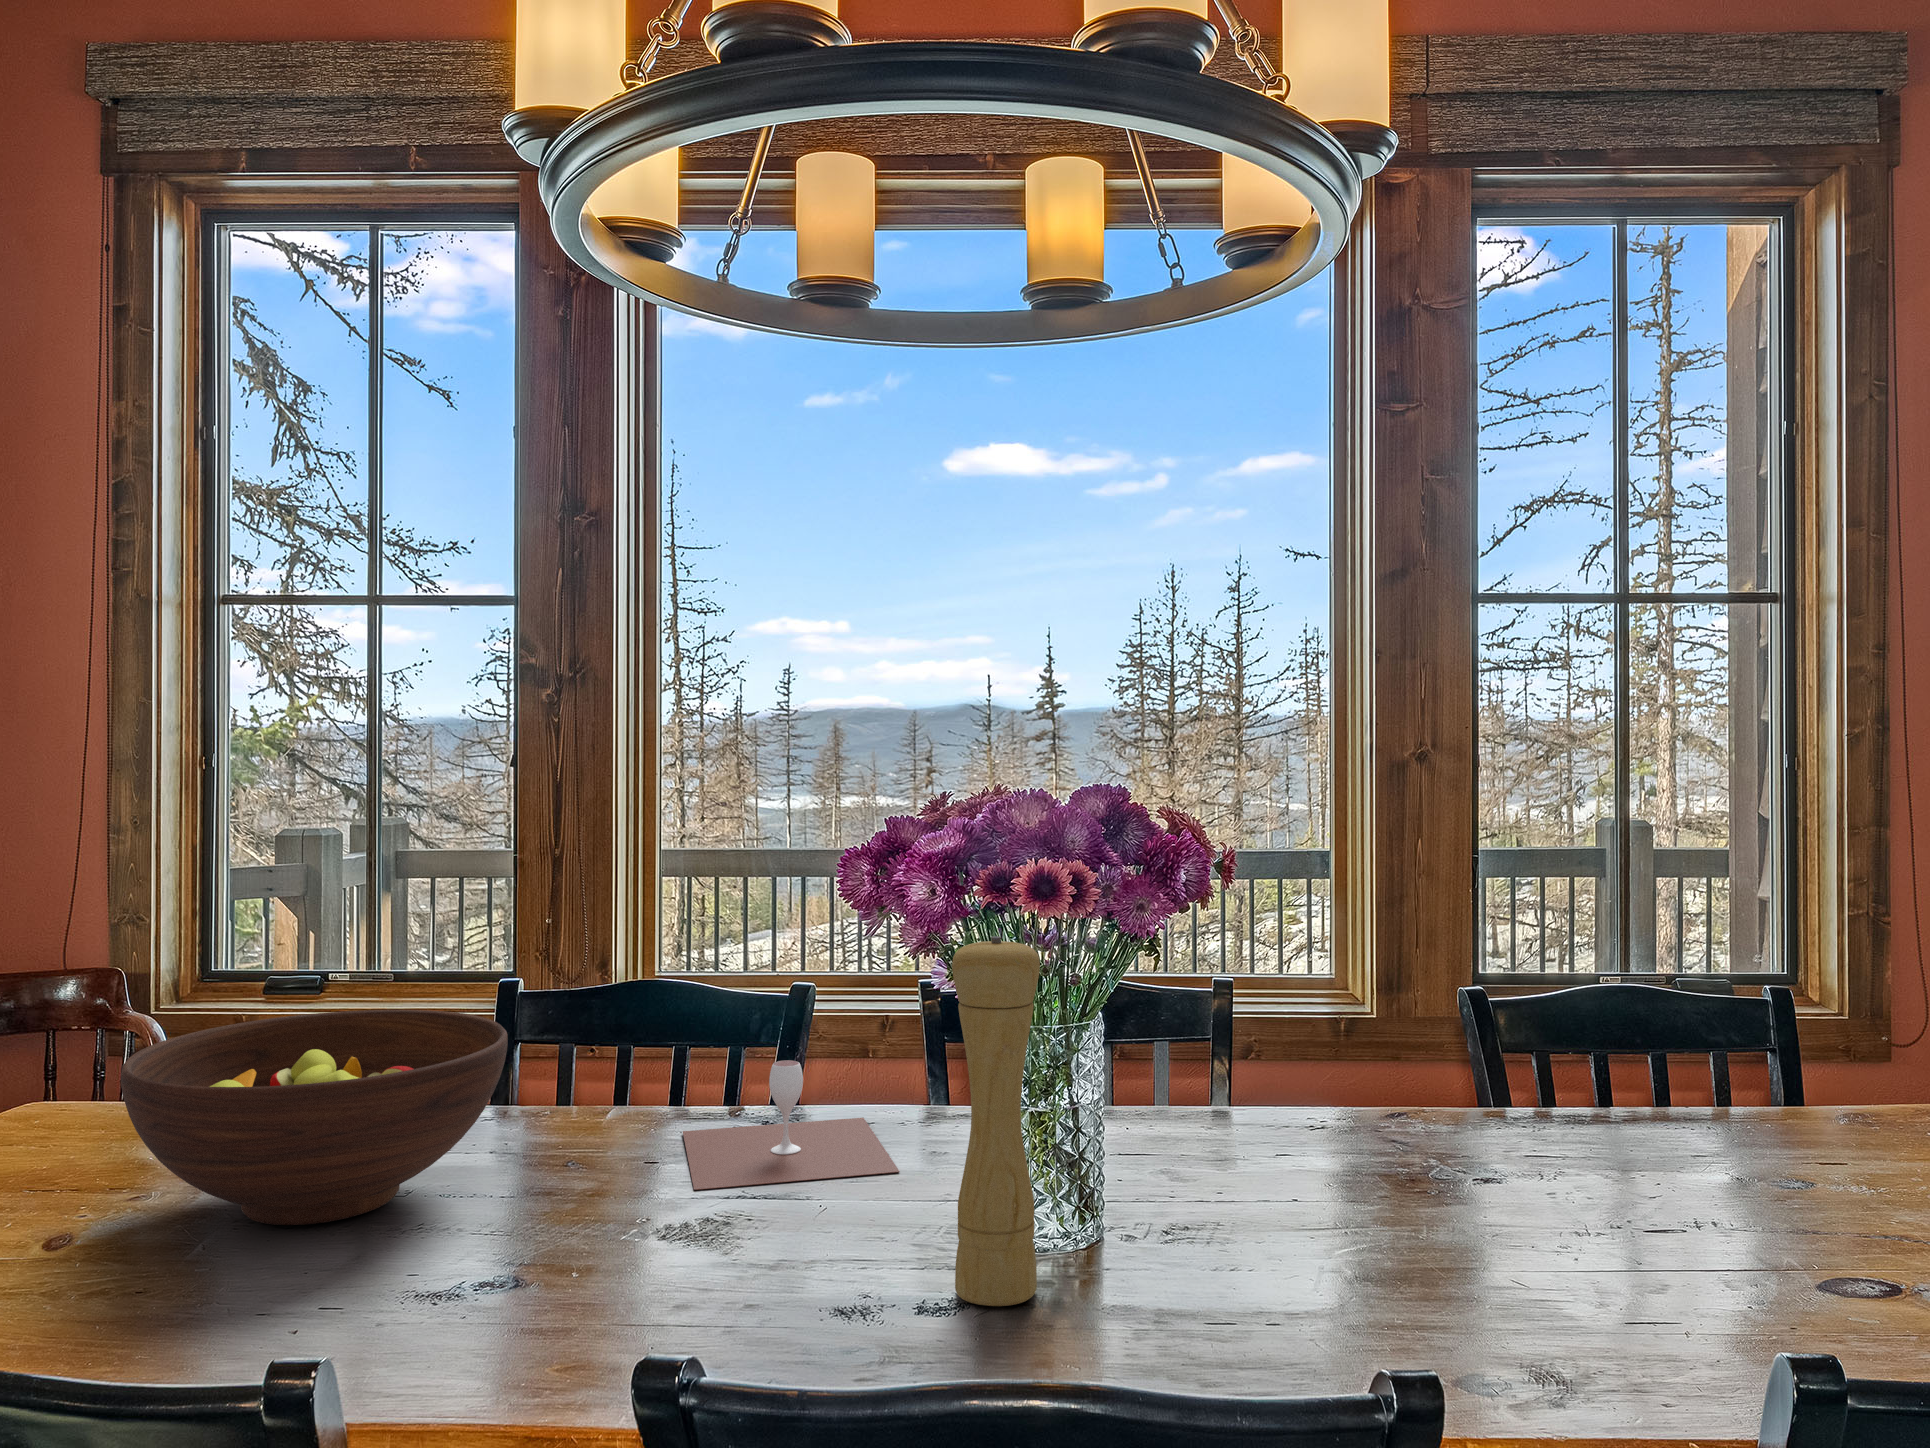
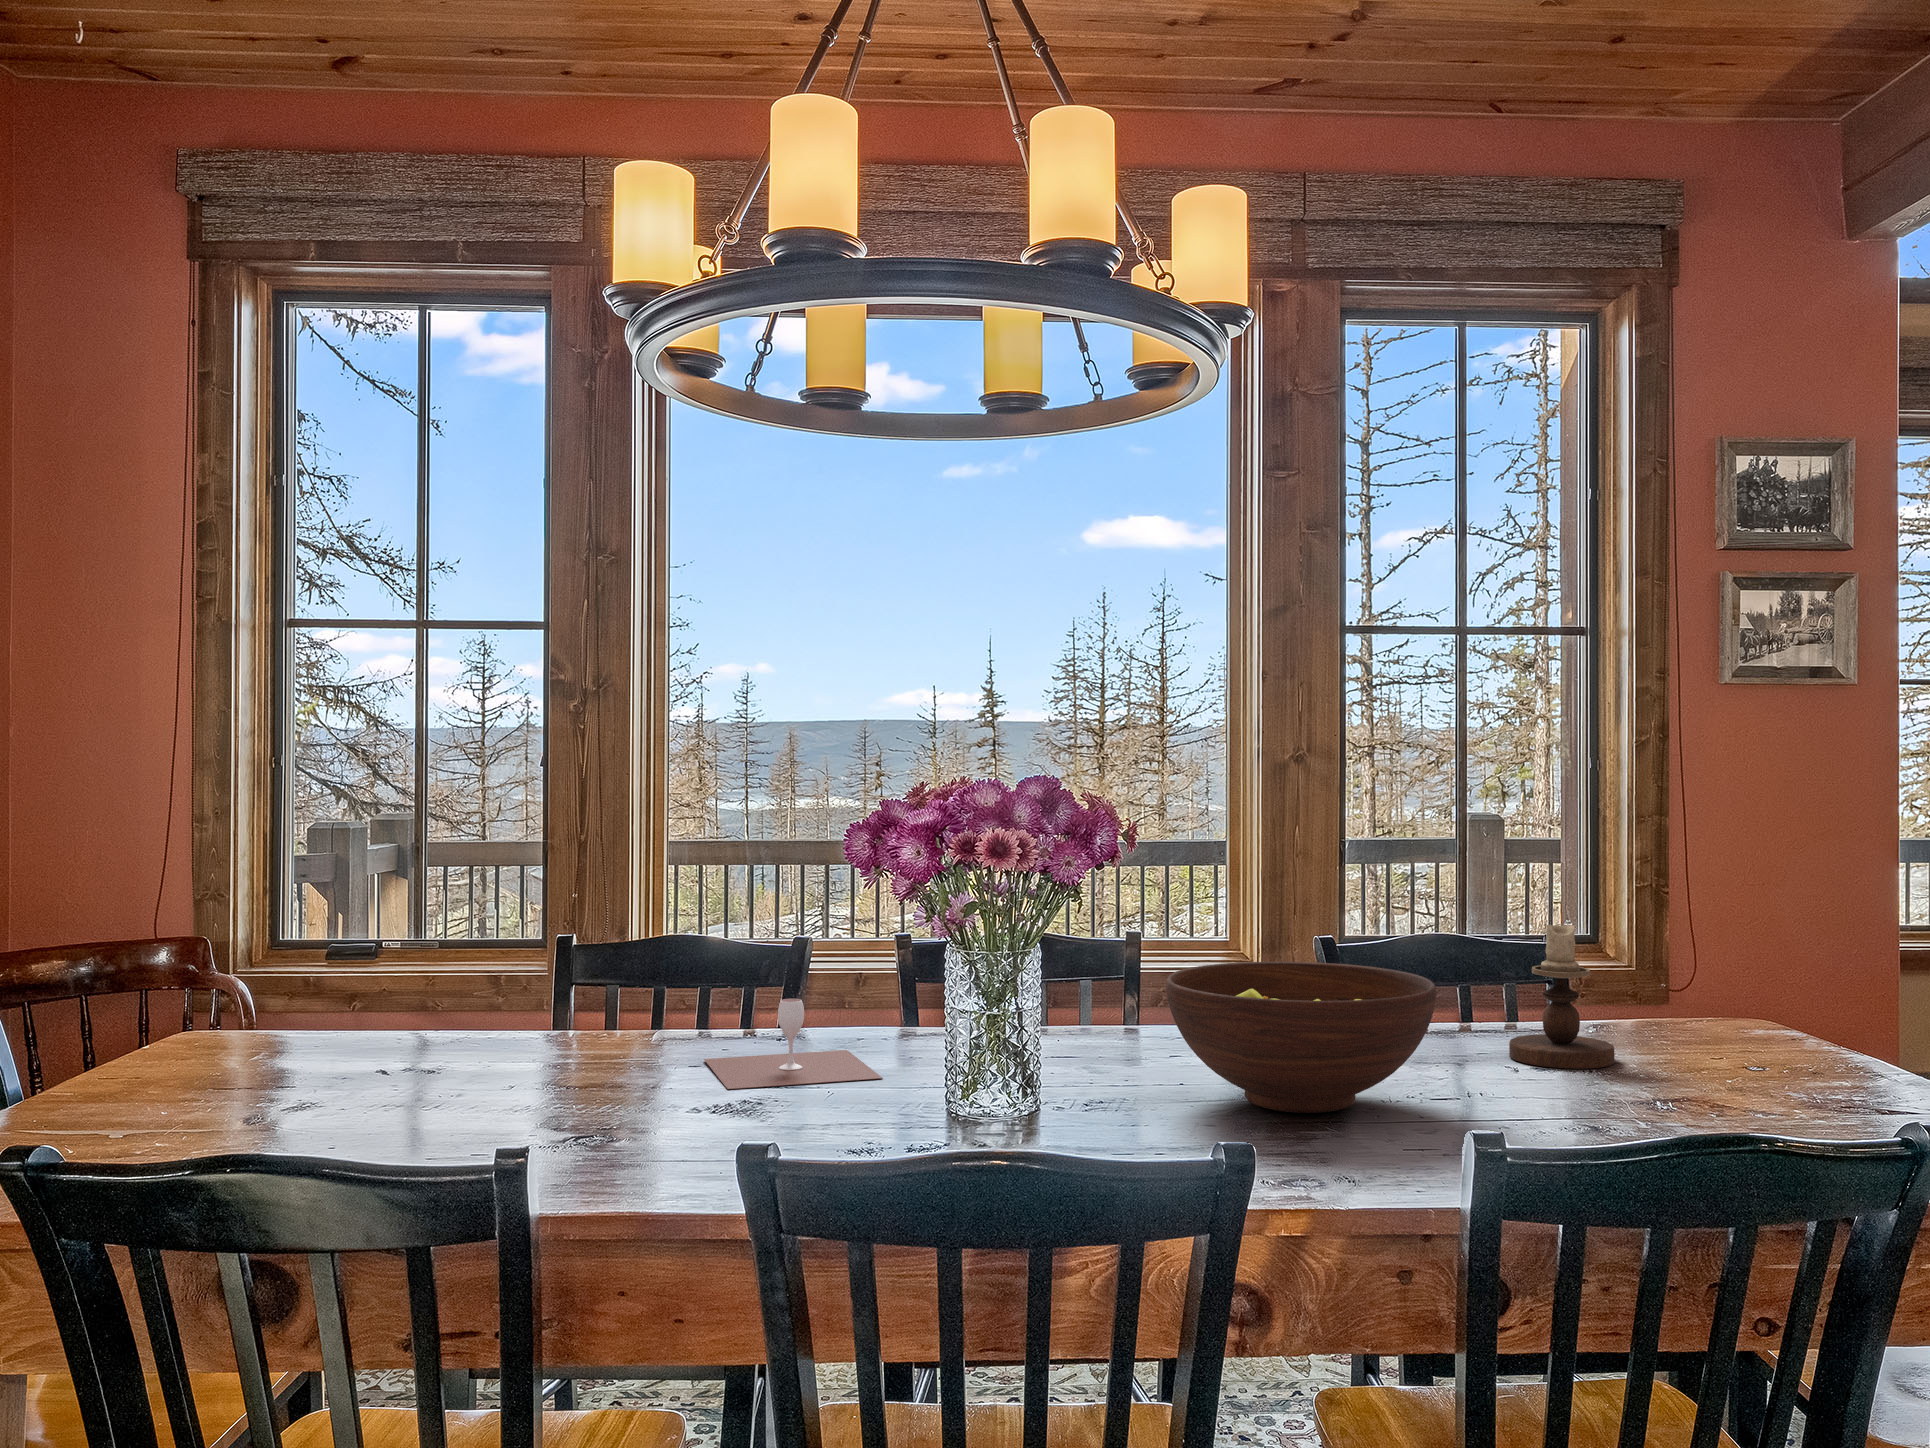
pepper mill: present [952,936,1040,1306] -> none [934,884,995,1137]
candlestick: none [1717,972,1870,1170] -> present [1509,925,1614,1069]
fruit bowl: present [121,1010,508,1225] -> present [1166,962,1436,1113]

